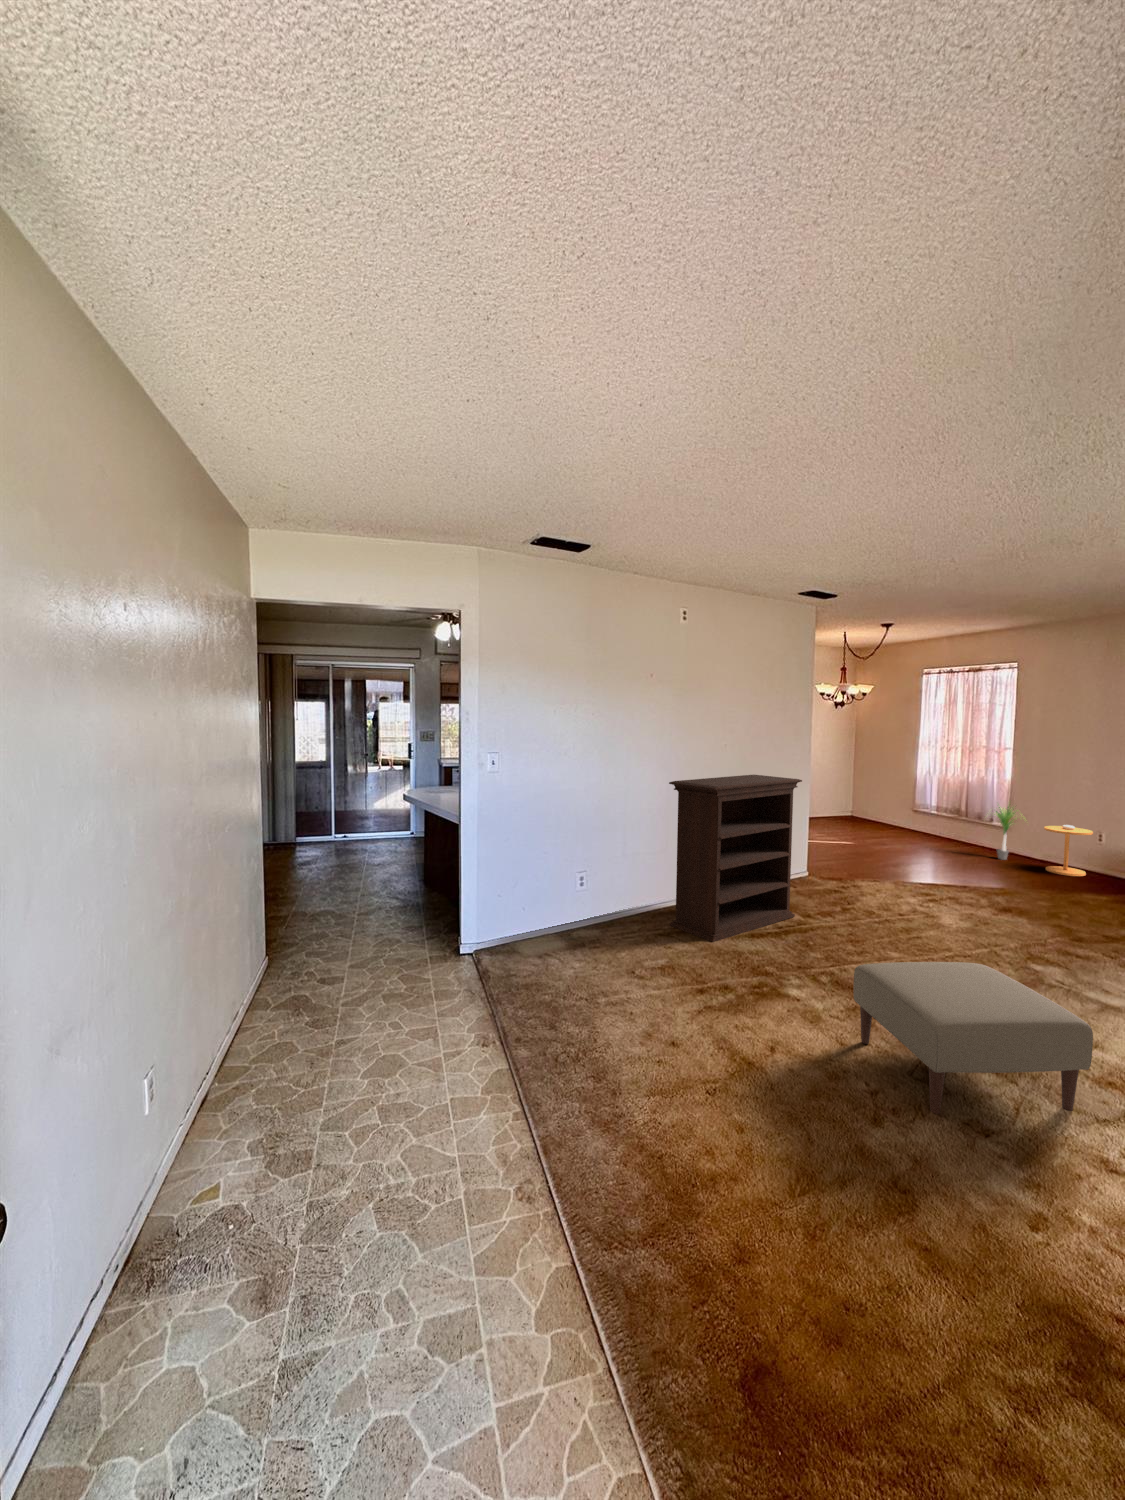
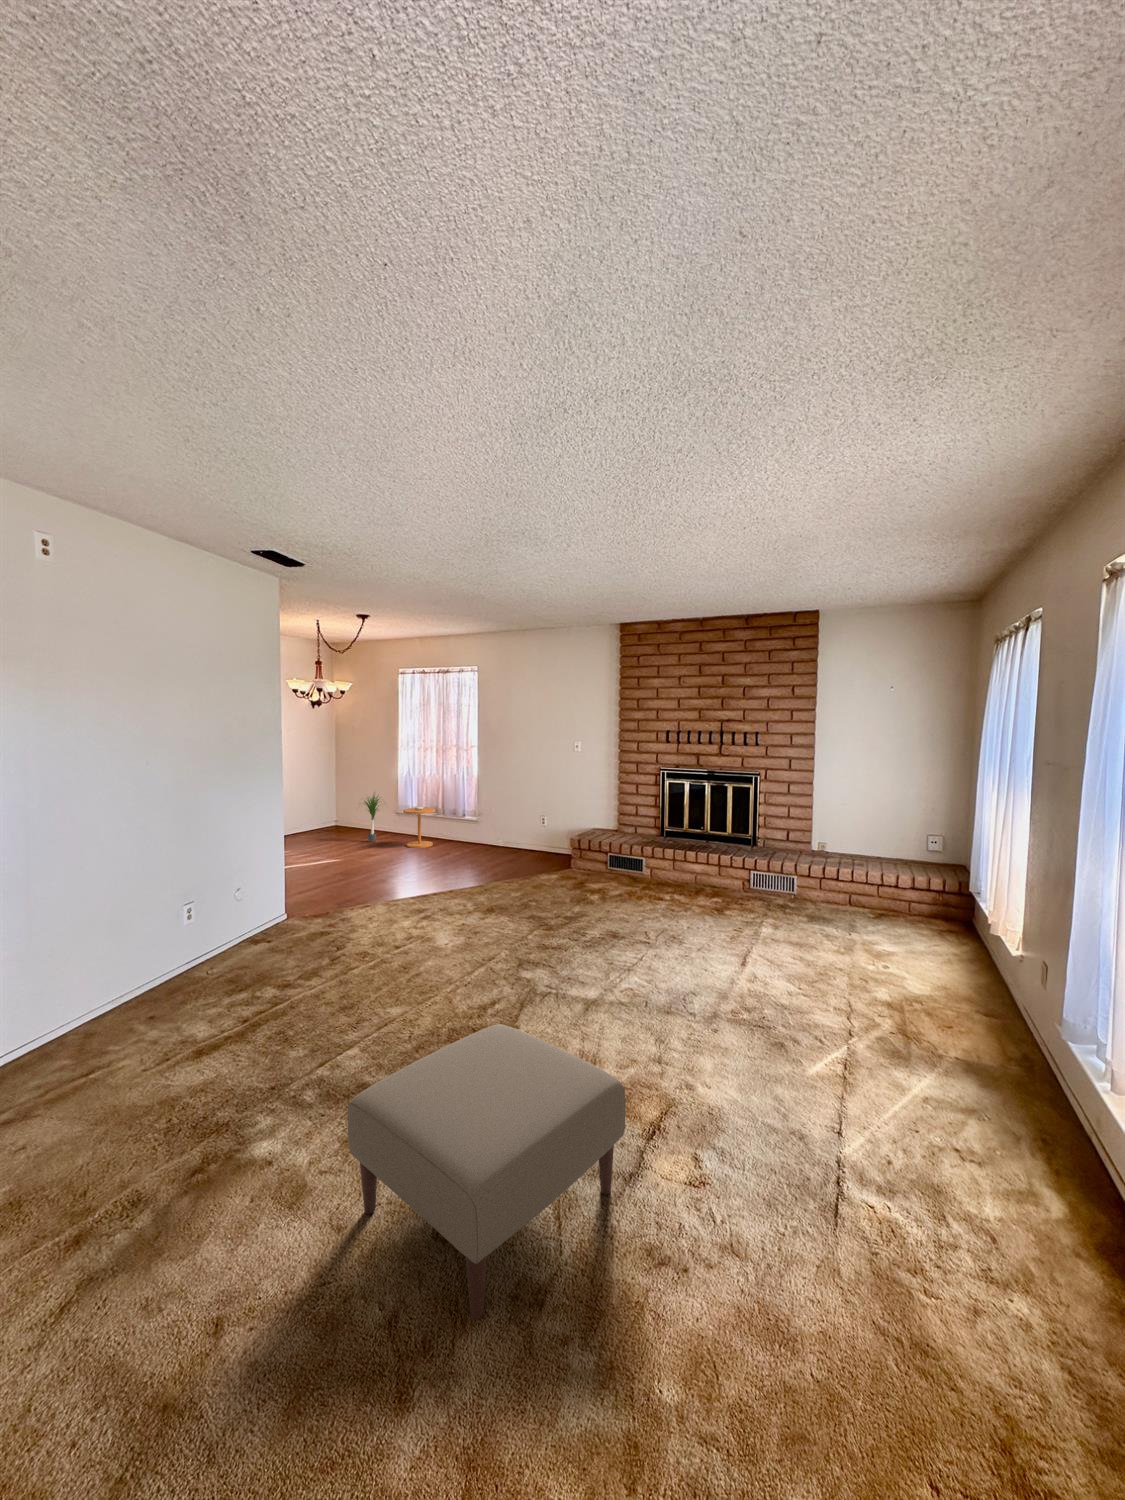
bookshelf: present [669,775,802,942] -> none [15,803,267,1095]
potted plant: present [994,806,1018,860] -> present [365,795,379,842]
side table: present [1044,825,1093,876] -> present [403,806,435,848]

